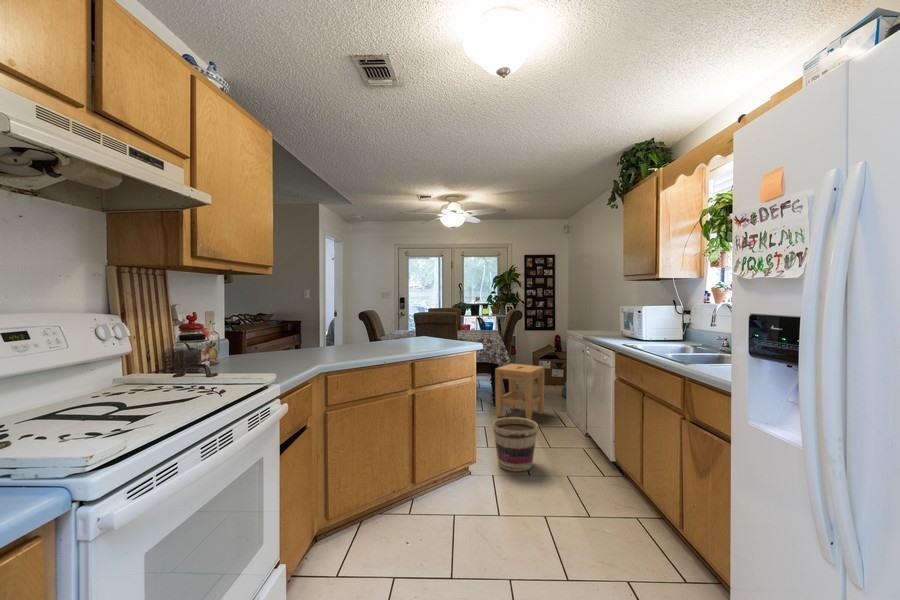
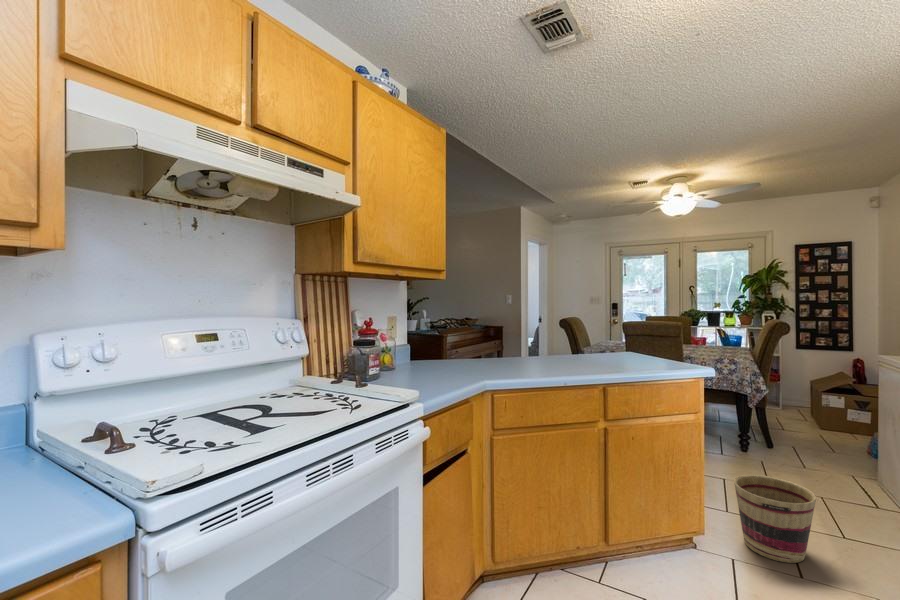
stool: present [495,363,545,420] -> none [742,395,830,484]

